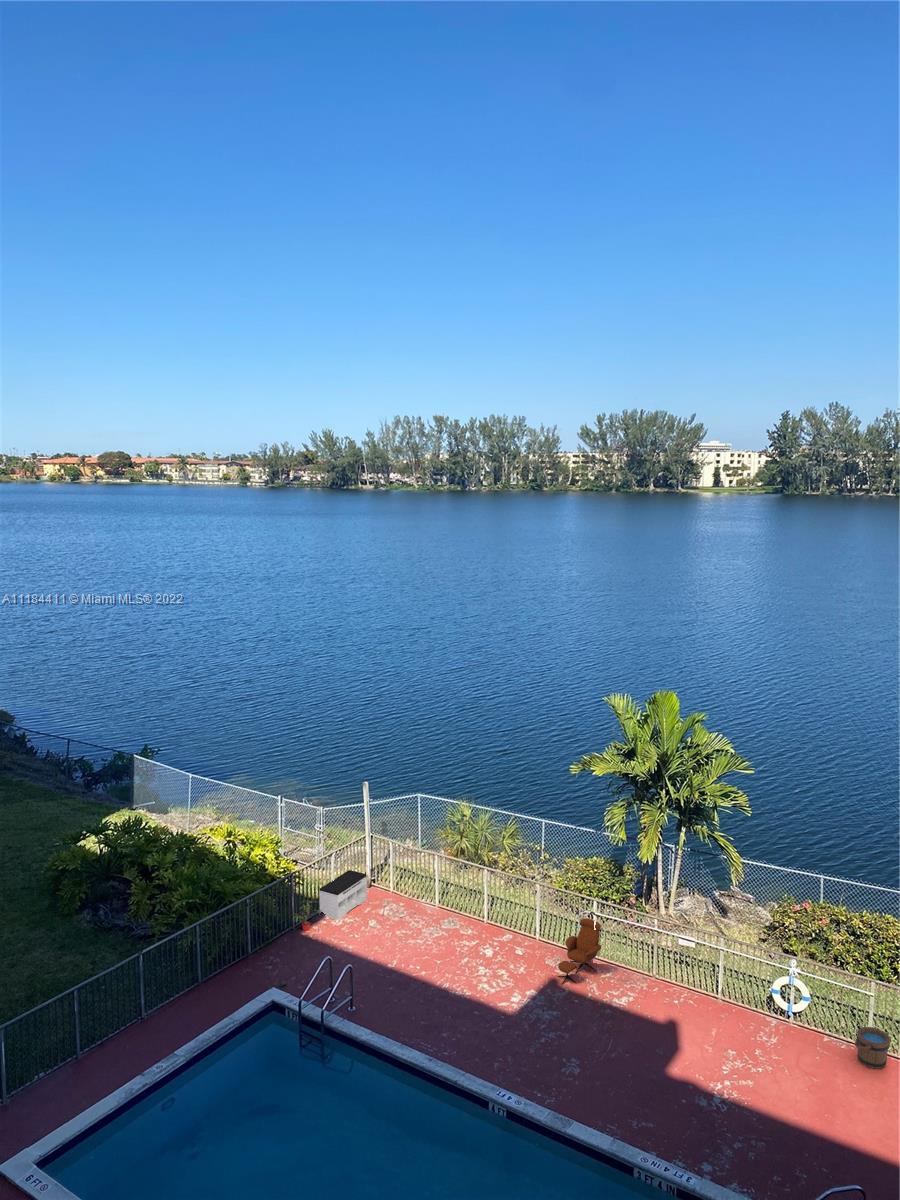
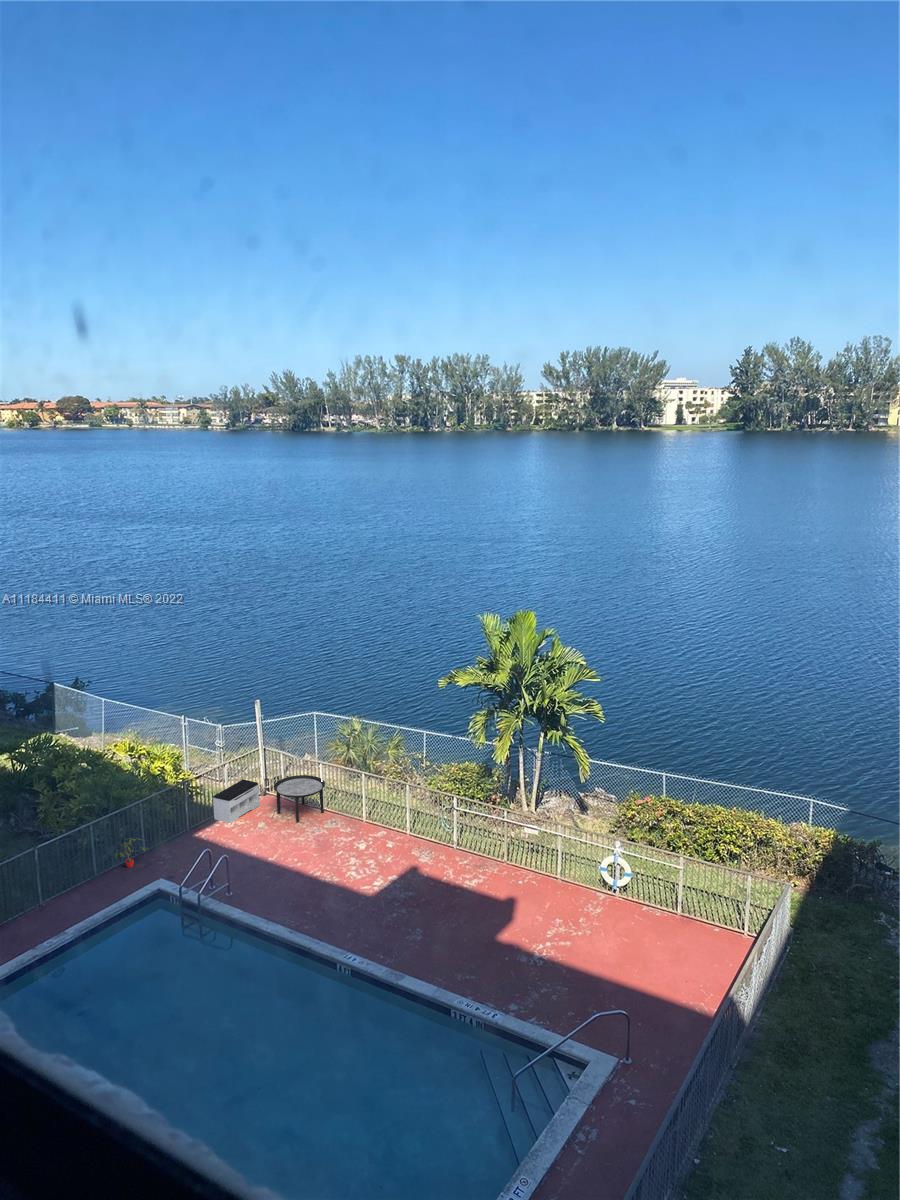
round table: none [385,867,442,922] -> present [274,775,325,823]
potted plant: present [293,900,322,931] -> present [113,839,147,867]
lounge chair: present [558,919,601,984] -> none [419,814,459,871]
bucket: present [855,1027,890,1070] -> none [662,894,691,929]

